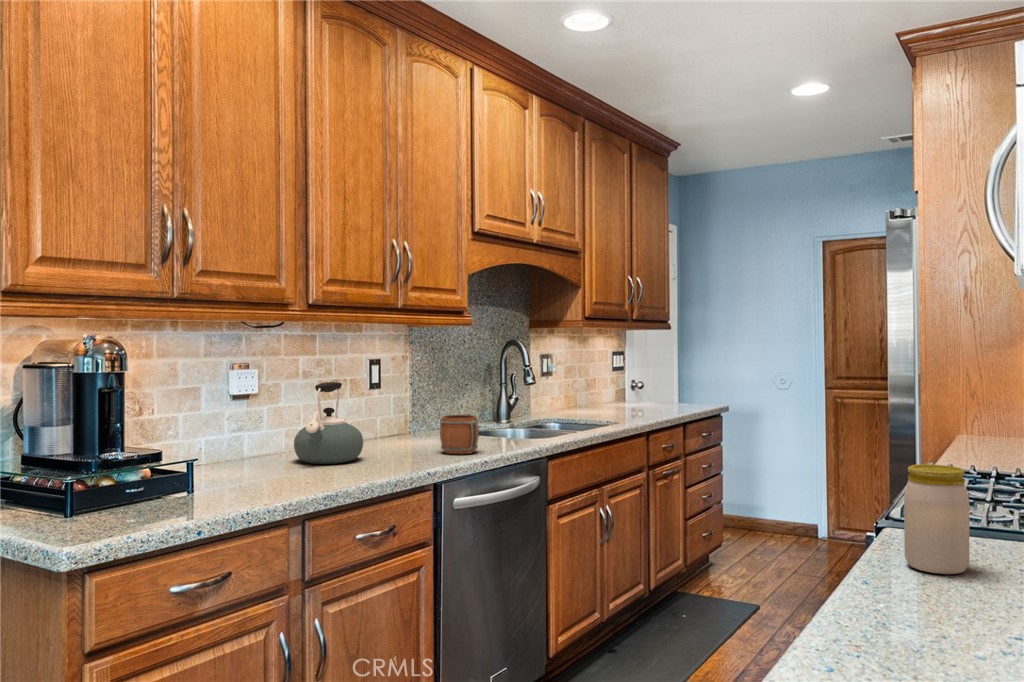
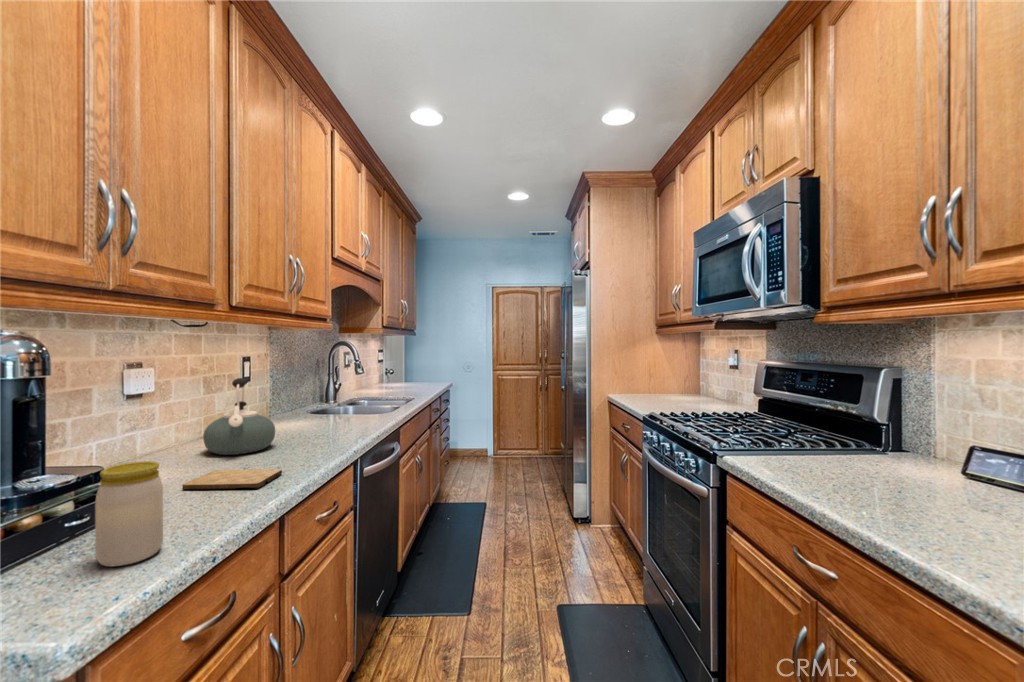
mug: present [440,413,479,454] -> none [331,398,364,432]
jar: present [904,464,970,574] -> present [95,461,163,566]
cutting board: none [238,473,325,491] -> present [182,469,282,490]

